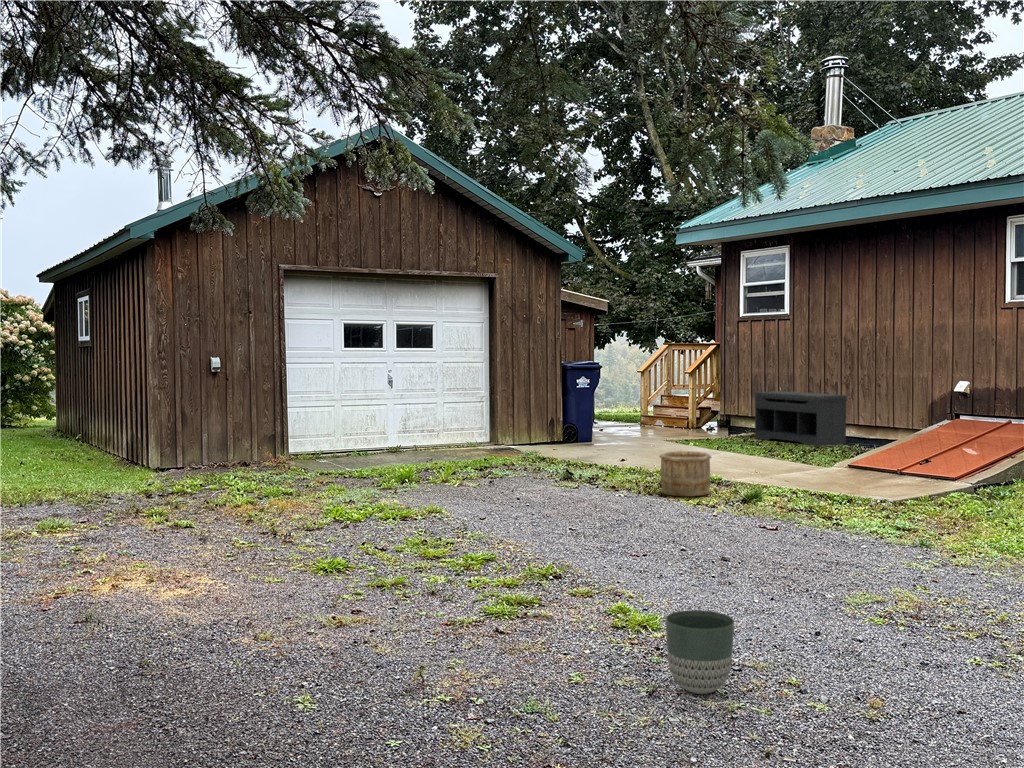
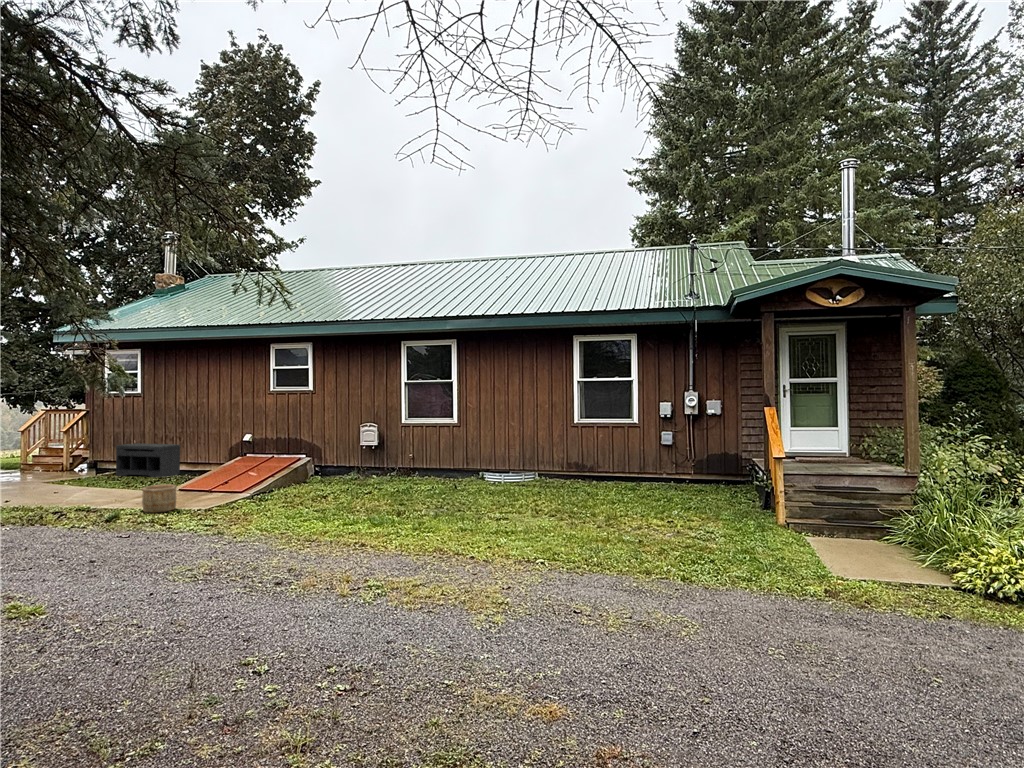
wooden bucket: present [660,451,711,496] -> present [142,484,177,513]
planter: present [666,610,734,694] -> none [52,595,98,644]

